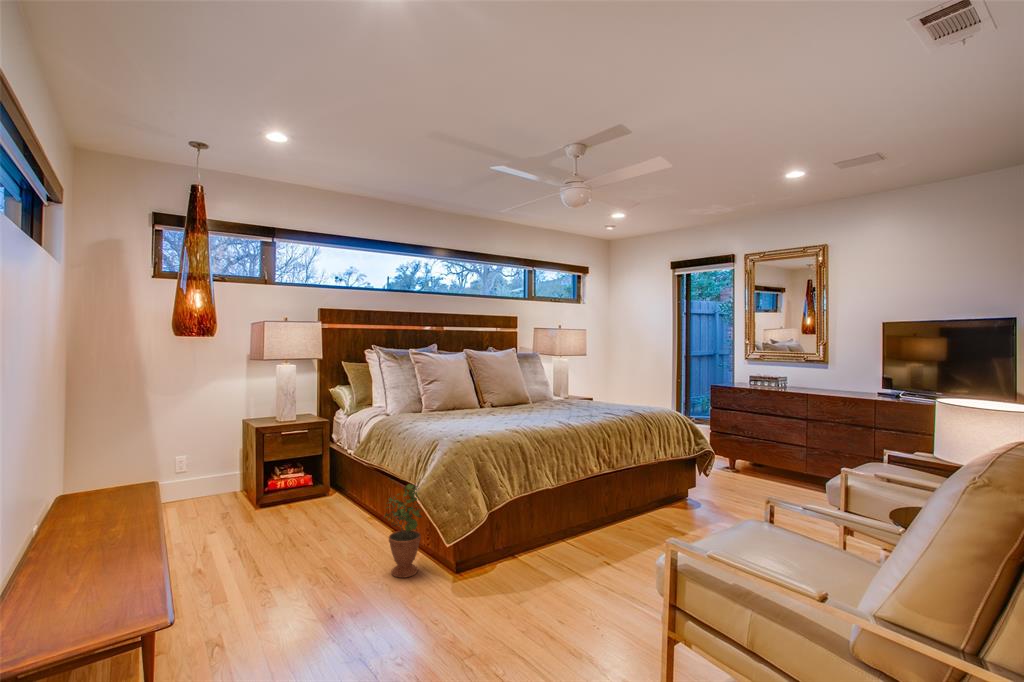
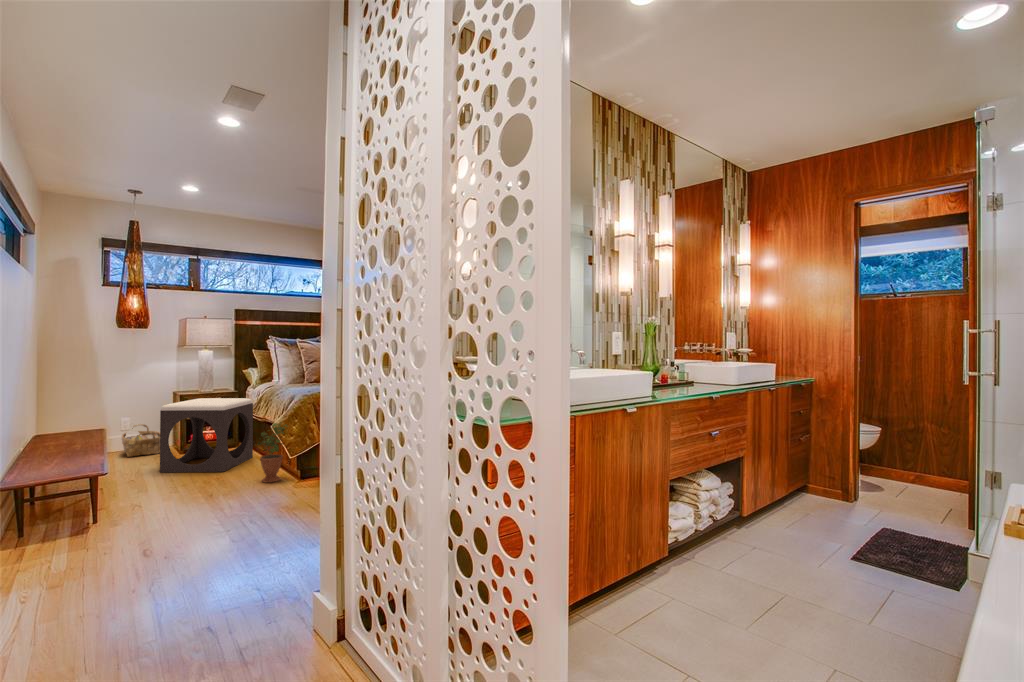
footstool: none [237,435,357,550] -> present [160,398,253,472]
woven basket: none [180,464,233,514] -> present [122,424,160,457]

